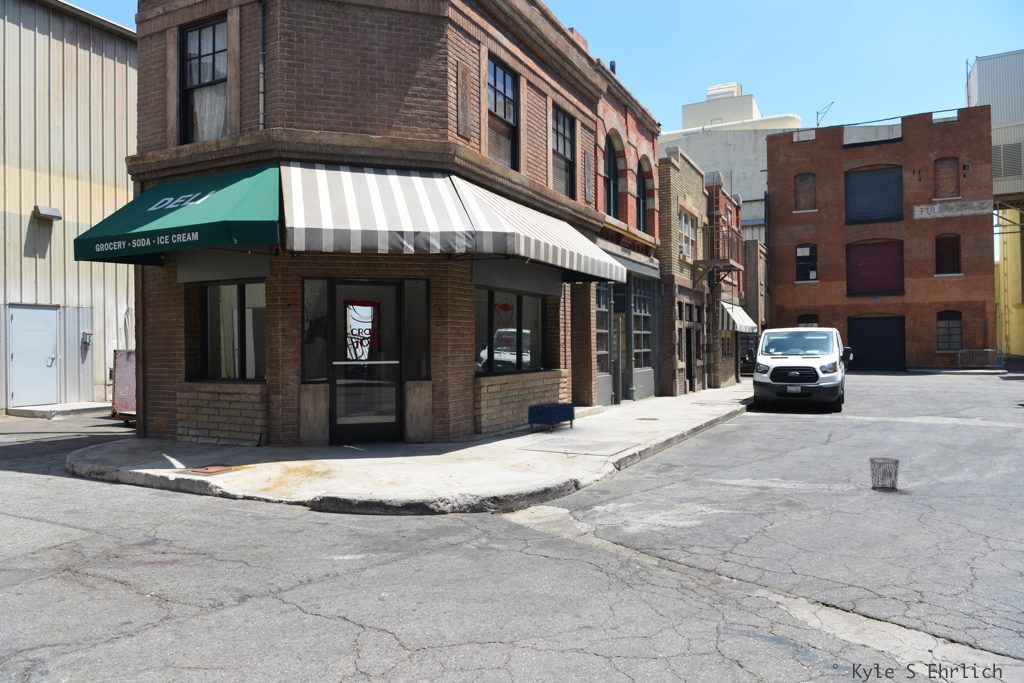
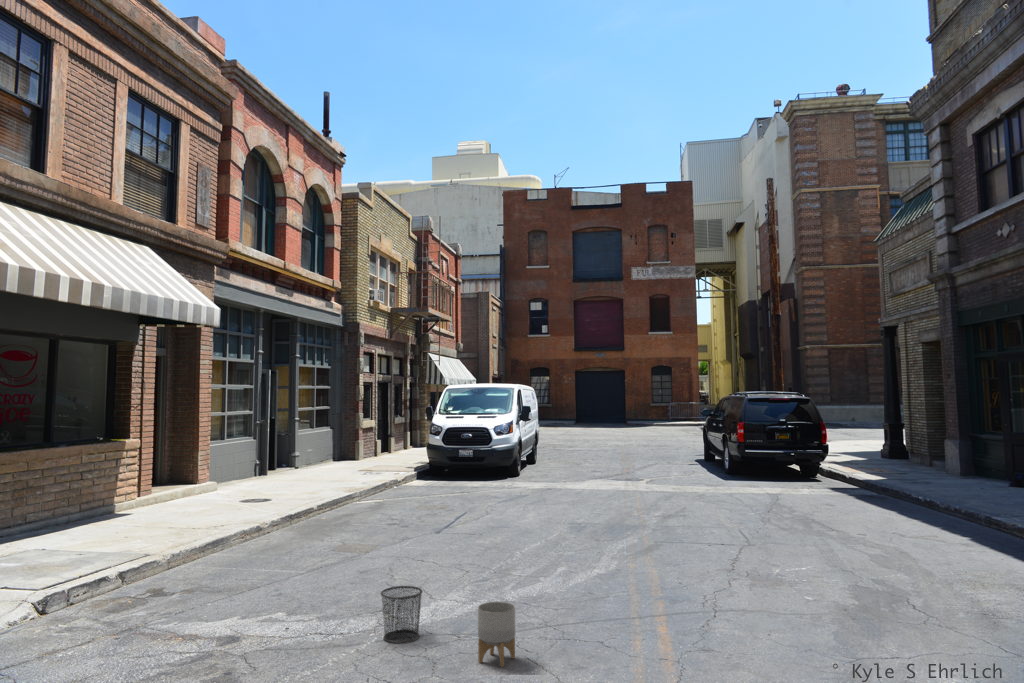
bench: present [528,402,575,433] -> none [37,487,129,537]
planter: none [955,466,984,505] -> present [478,601,515,667]

